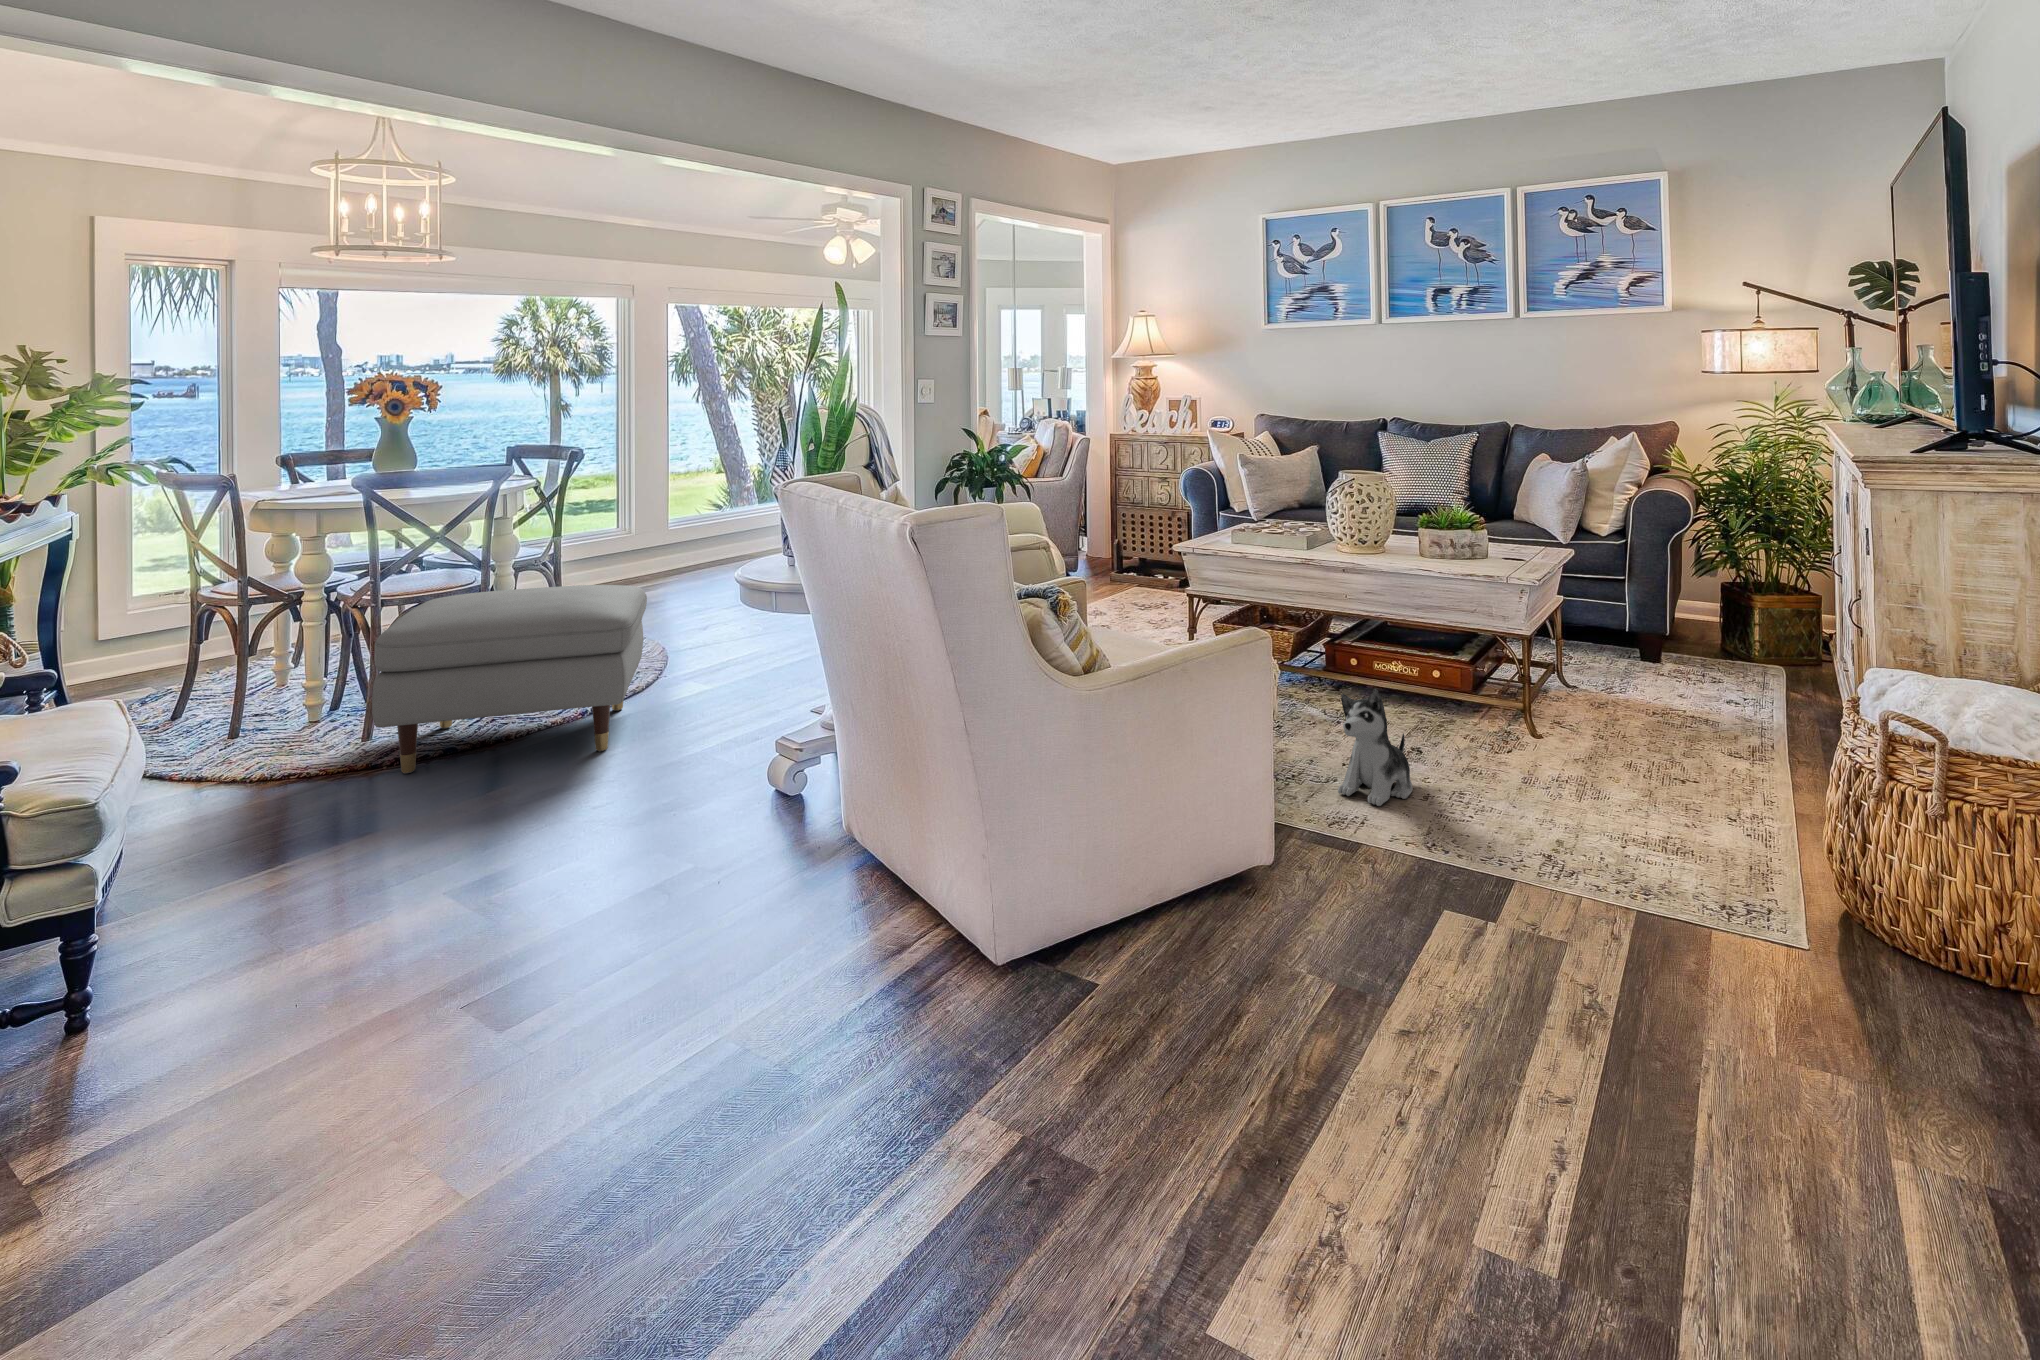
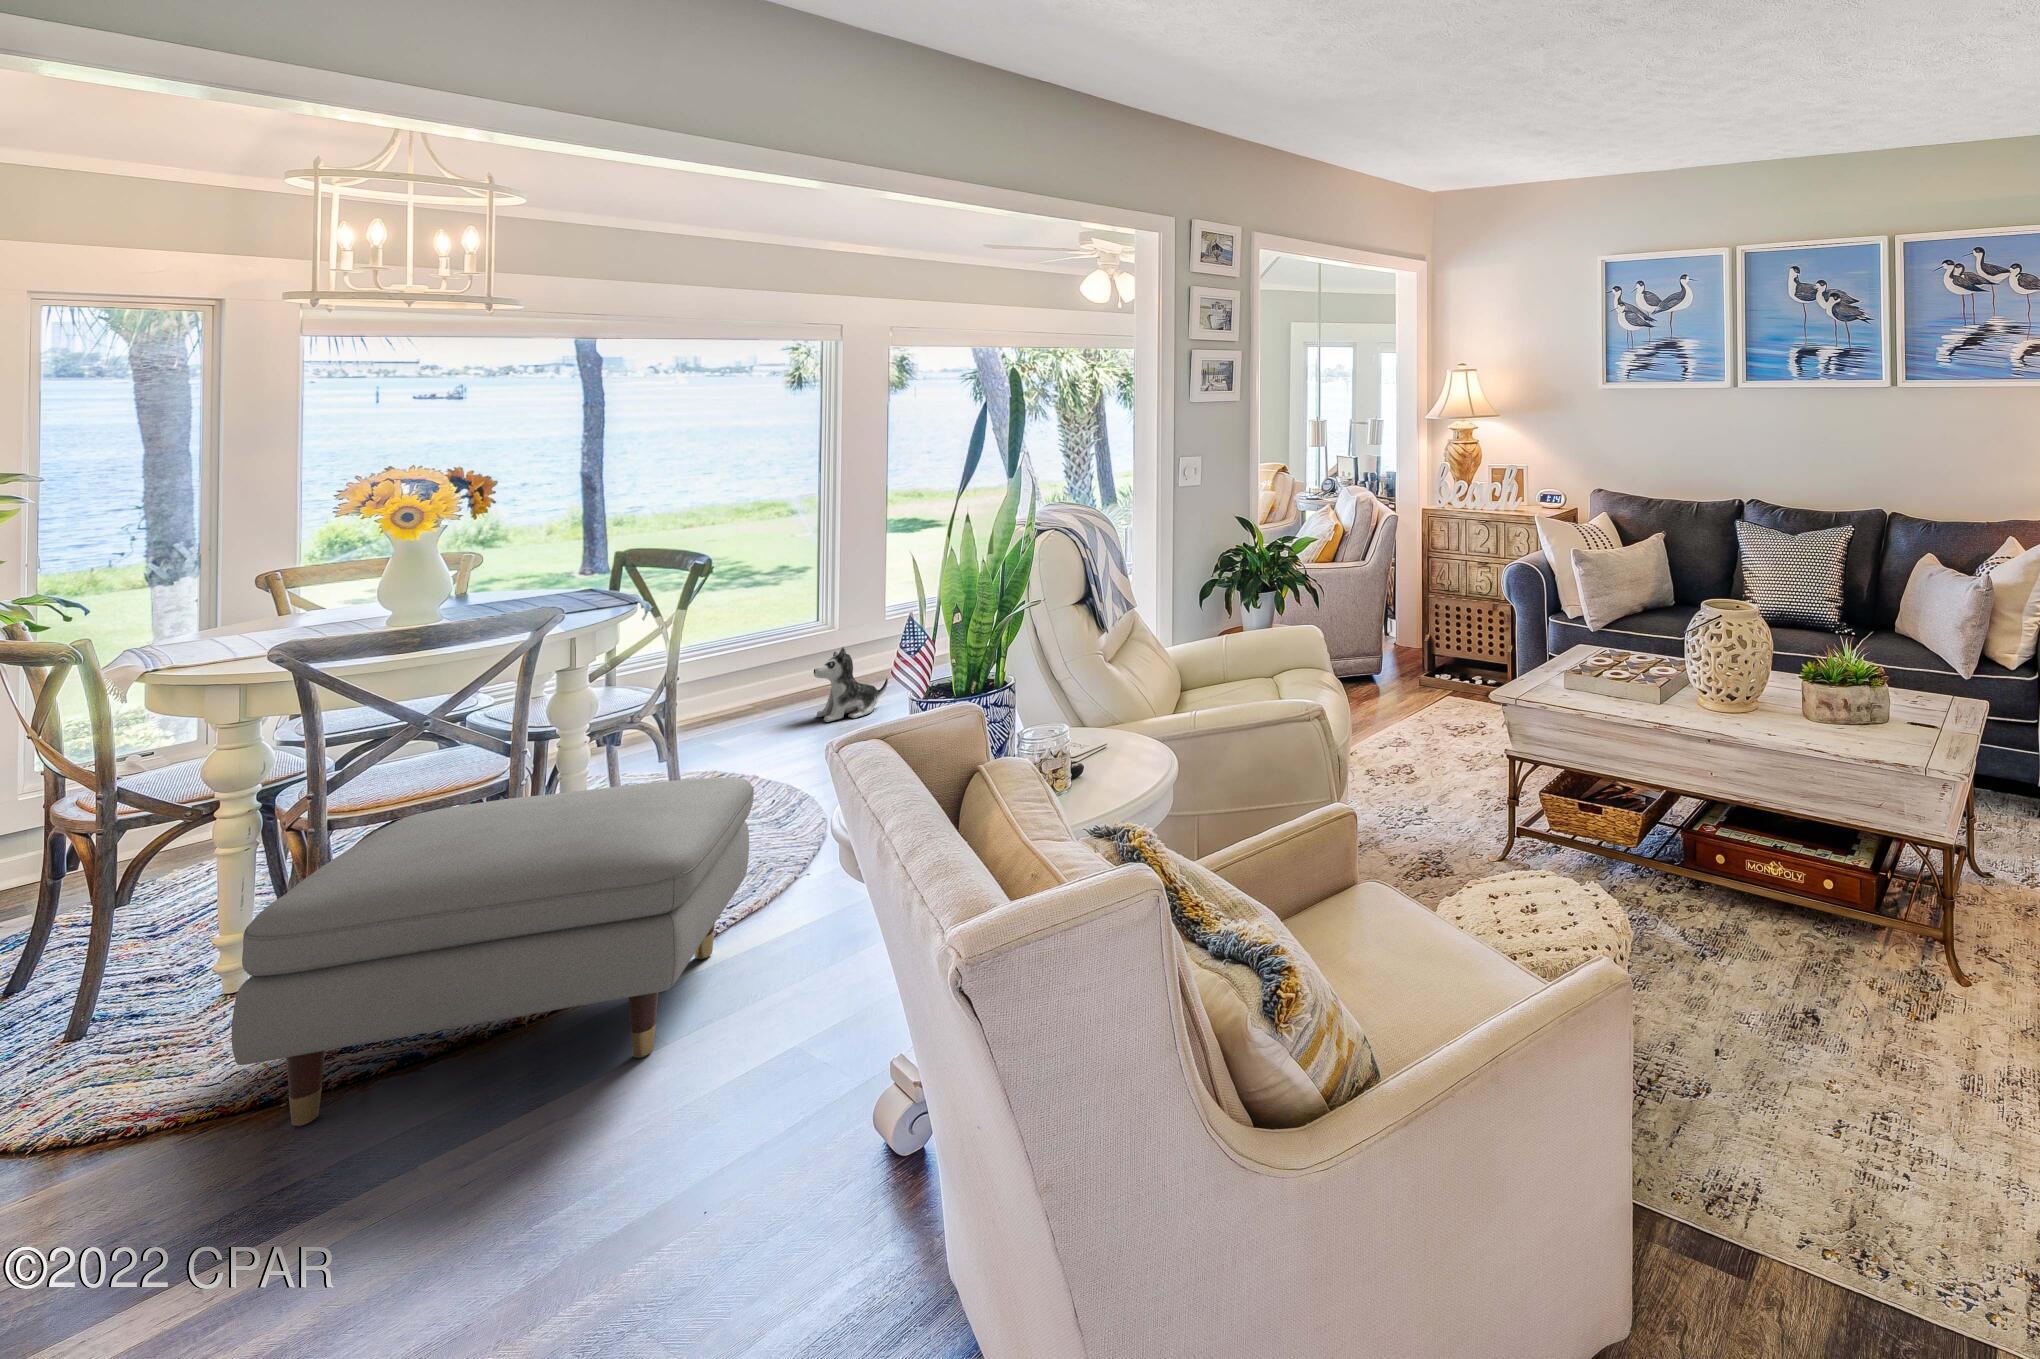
plush toy: present [1338,689,1413,806] -> present [814,647,888,722]

